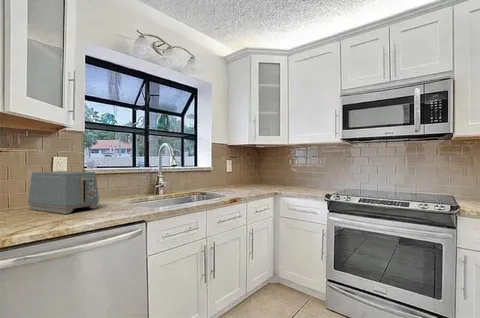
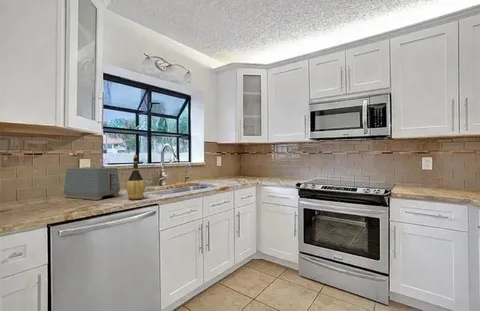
wine bottle: none [102,156,128,214] -> present [126,155,145,199]

